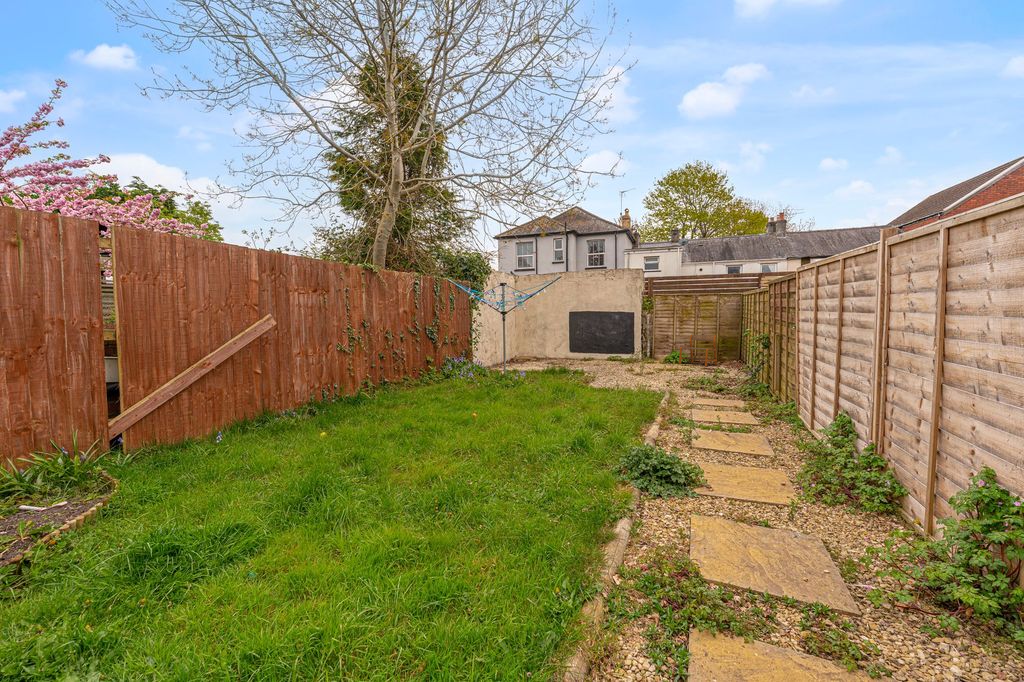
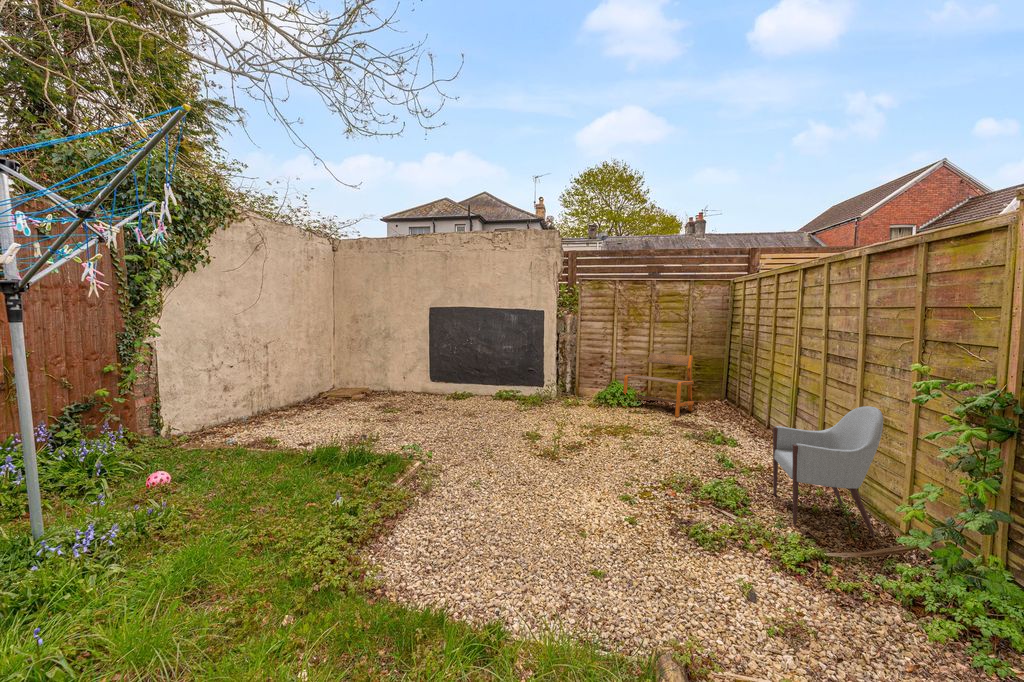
chair: none [719,346,749,385] -> present [773,406,883,536]

